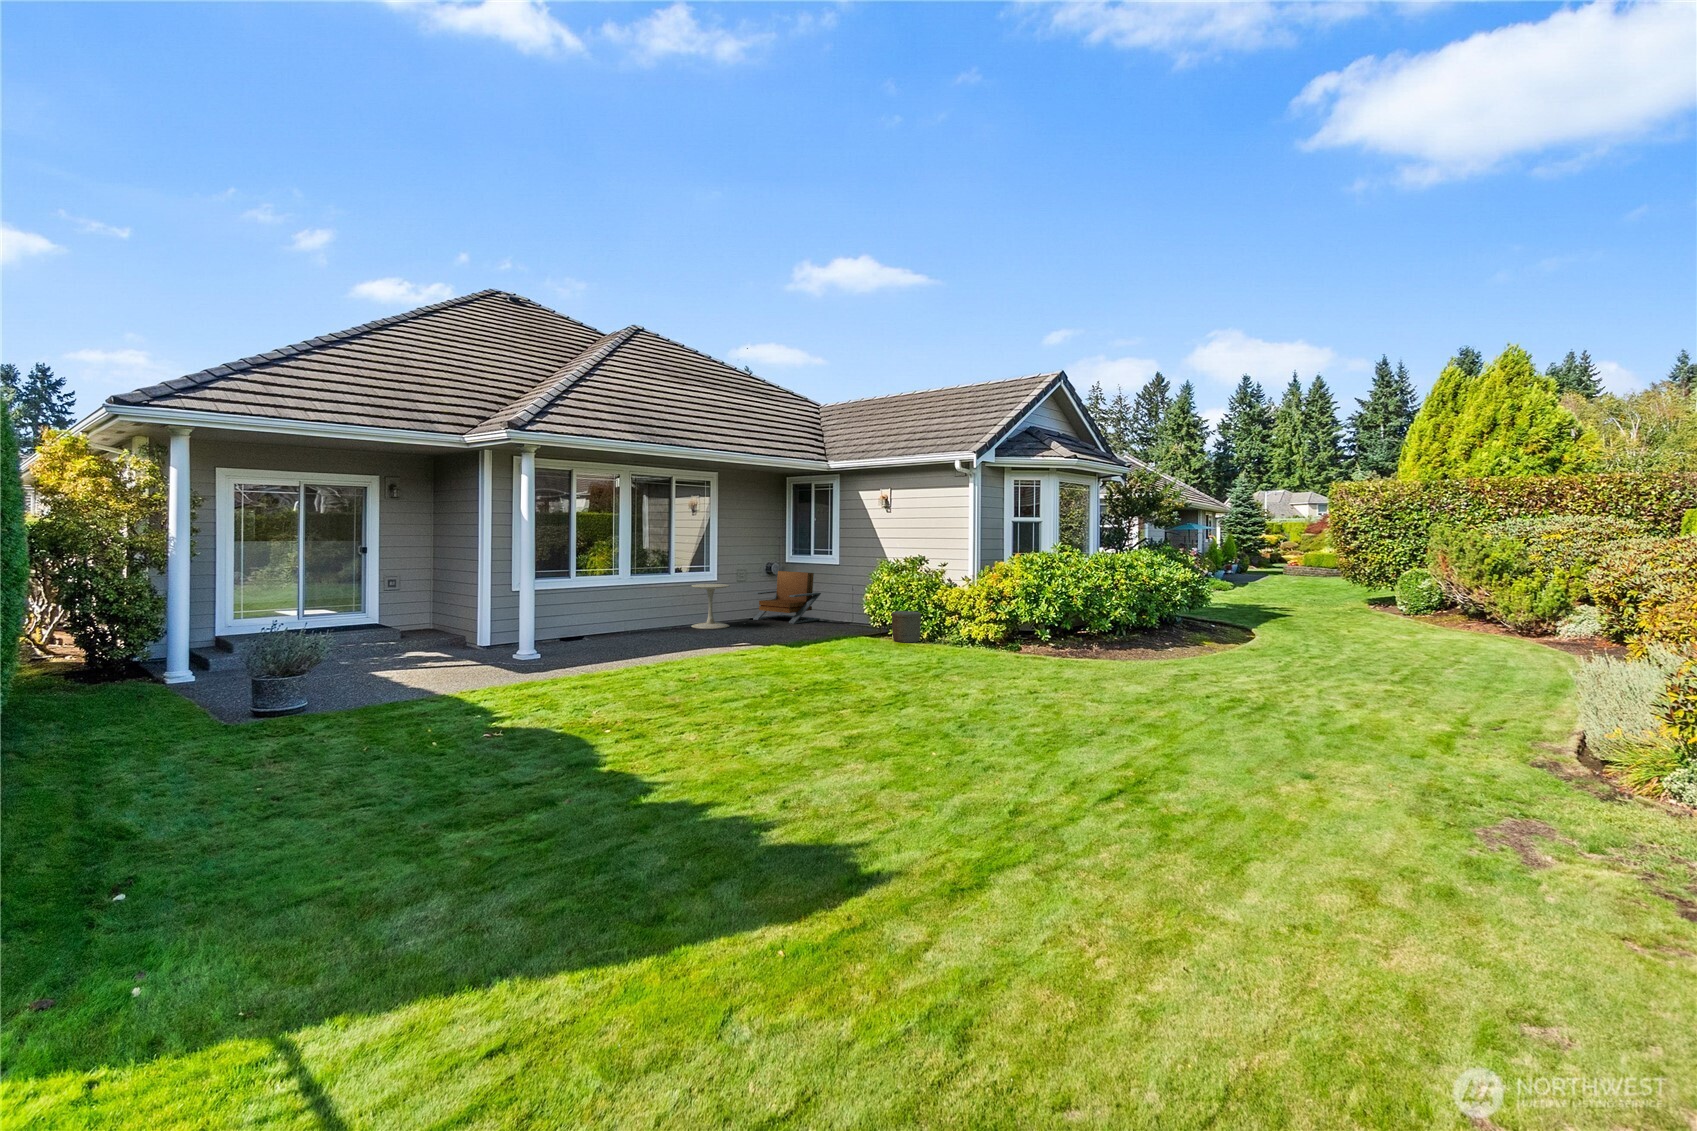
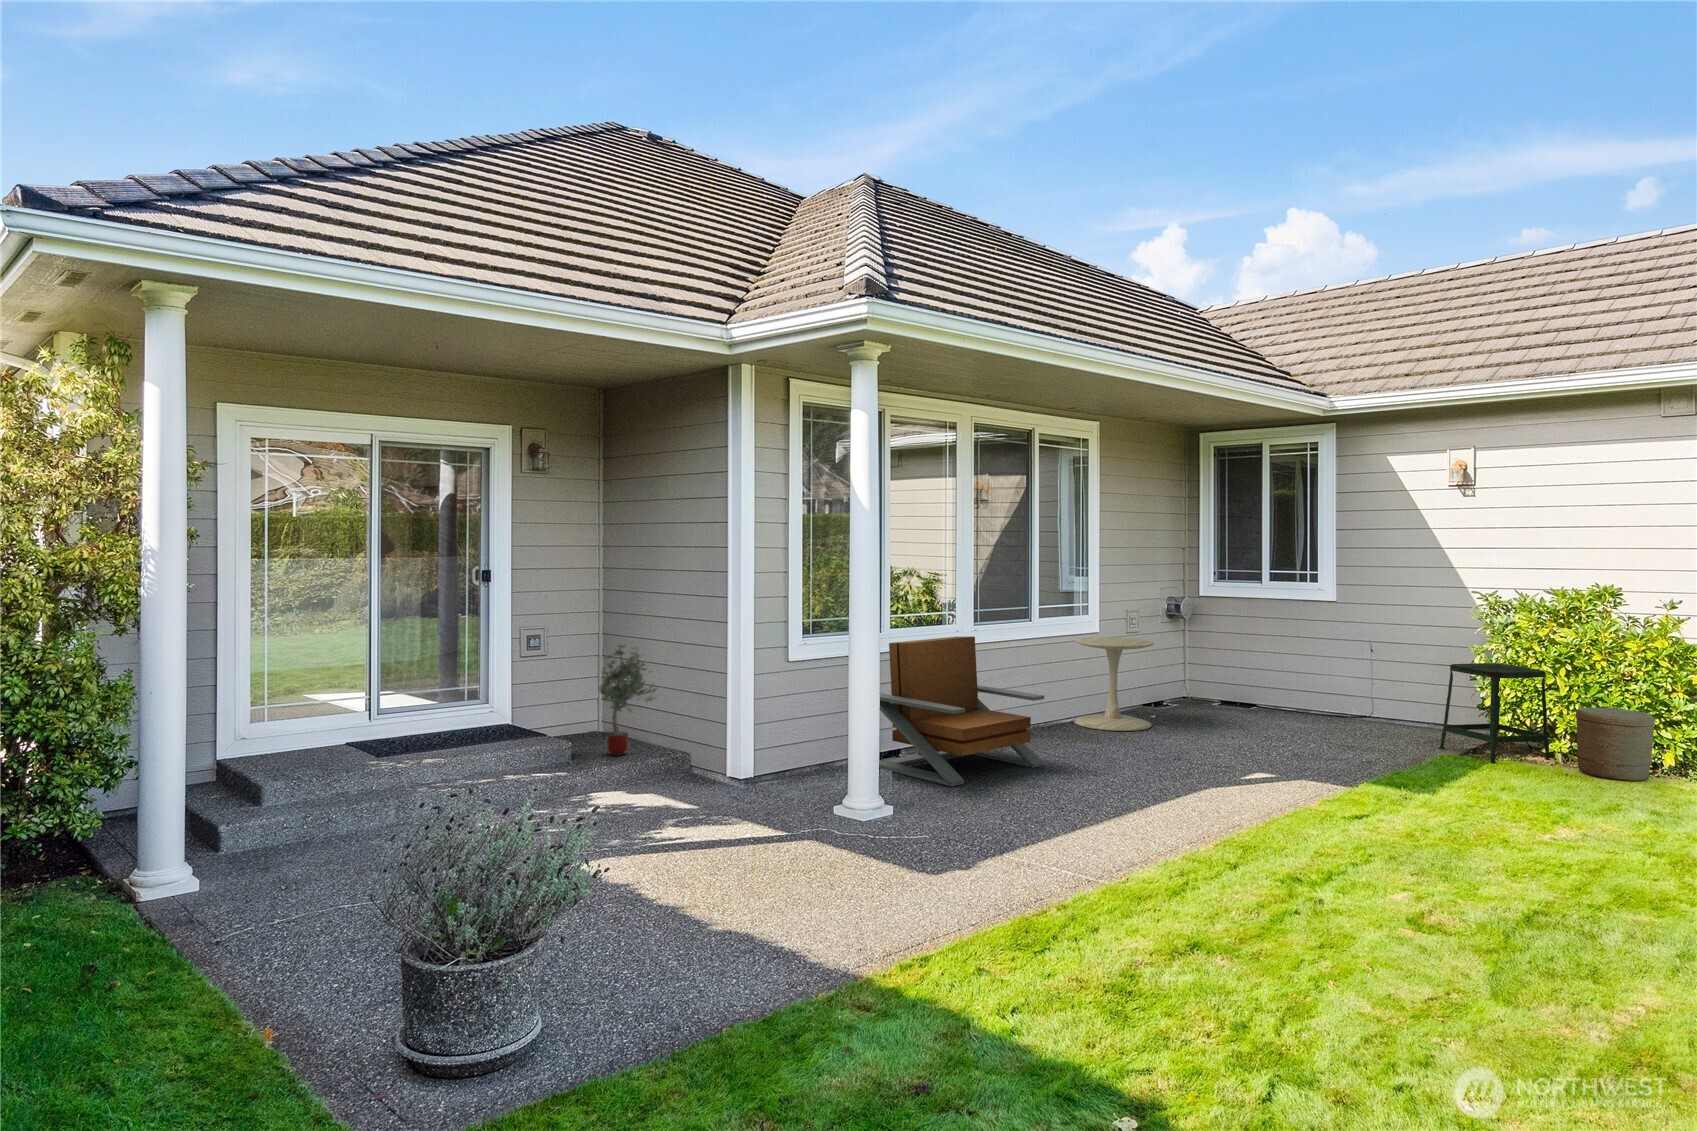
lounge chair: present [753,571,821,624] -> present [879,636,1044,786]
potted tree: none [424,586,458,640] -> present [599,645,657,756]
stool: none [851,593,892,638] -> present [1439,663,1551,763]

